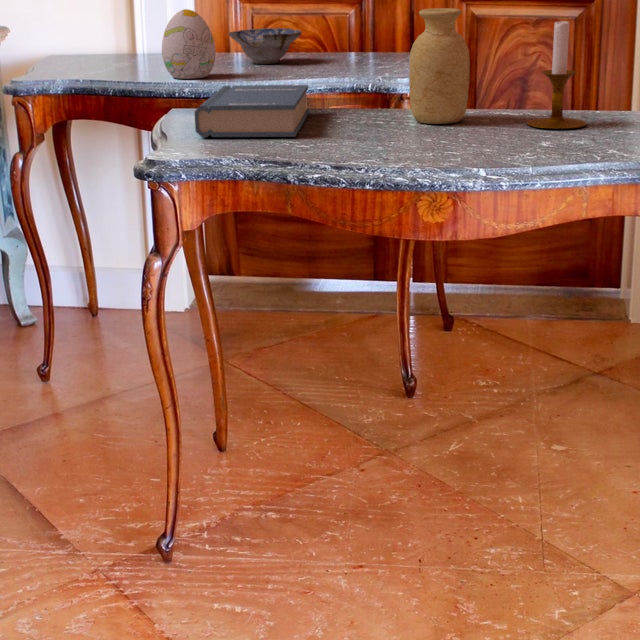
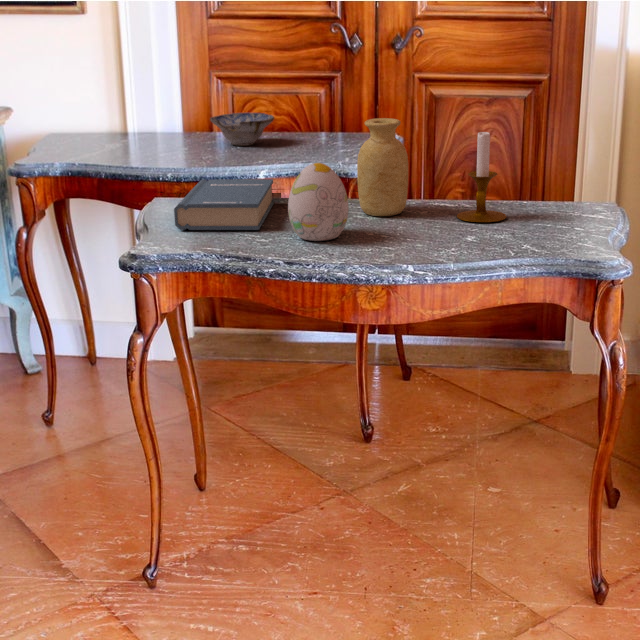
decorative egg: present [162,9,216,79] -> present [288,163,349,241]

